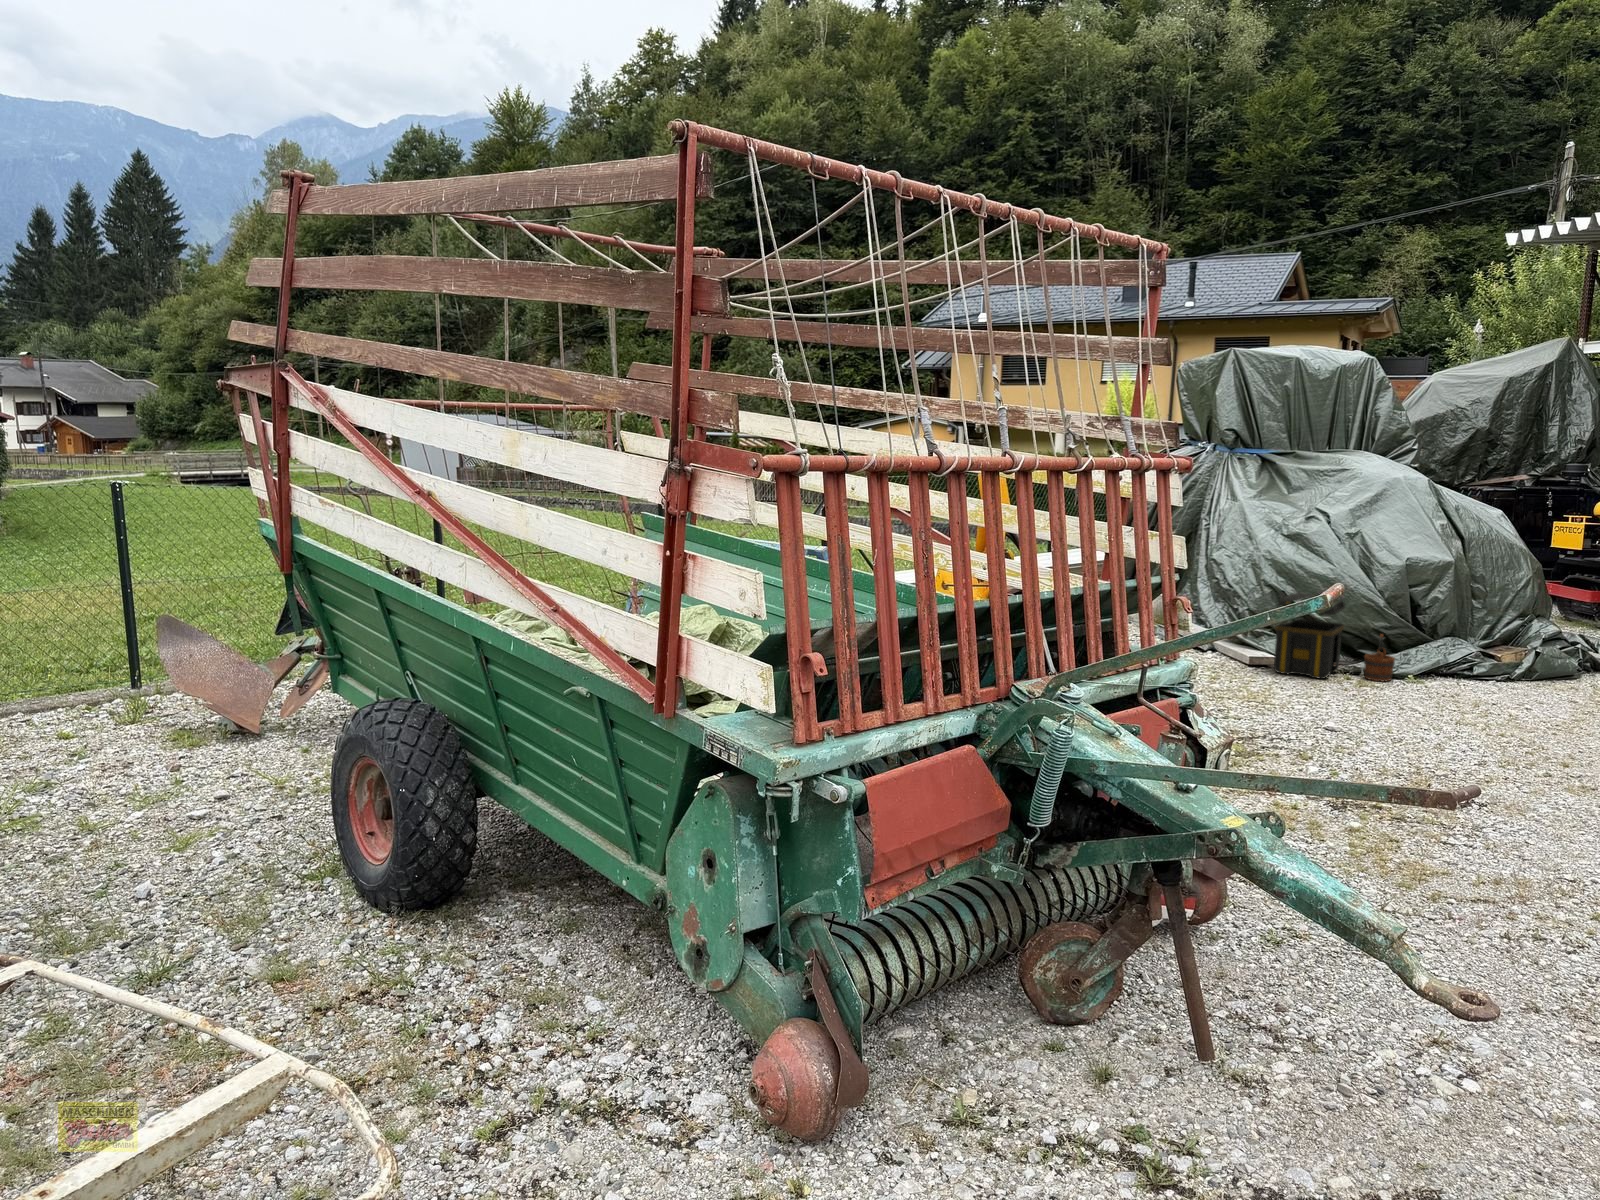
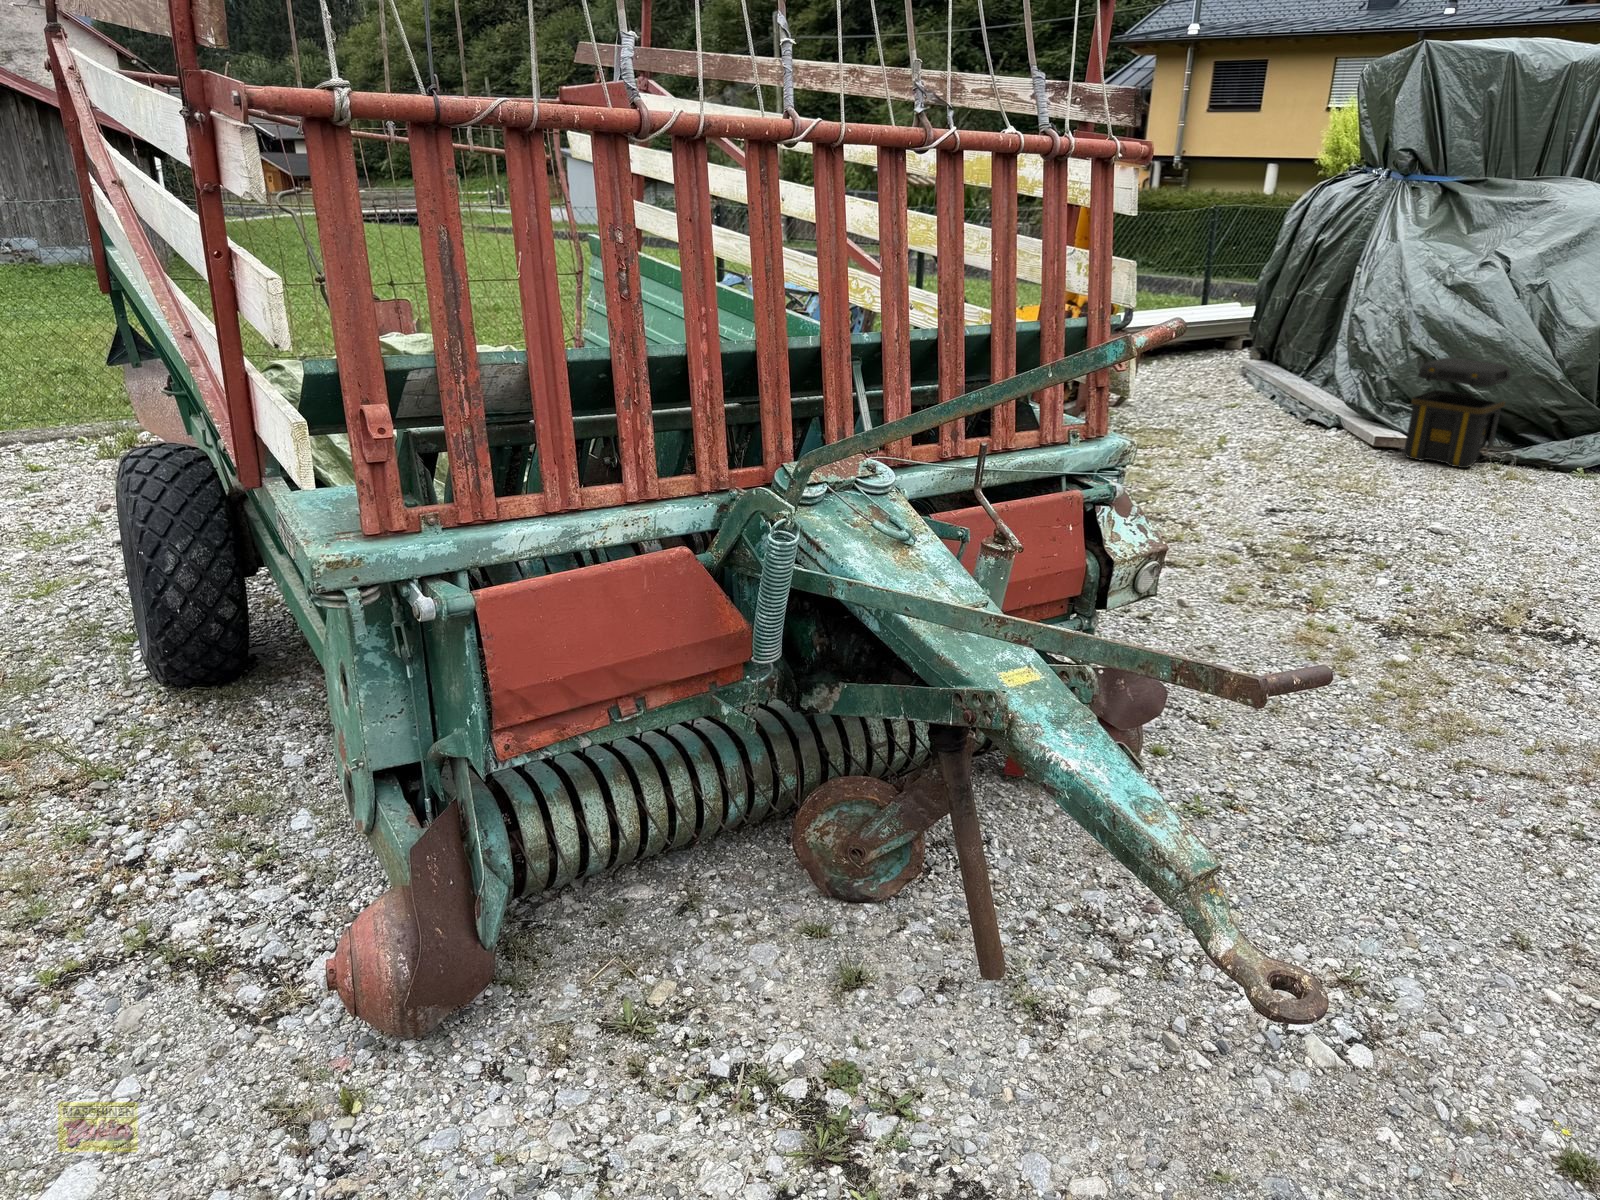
wooden bucket: present [1364,634,1395,682] -> none [1521,414,1565,475]

